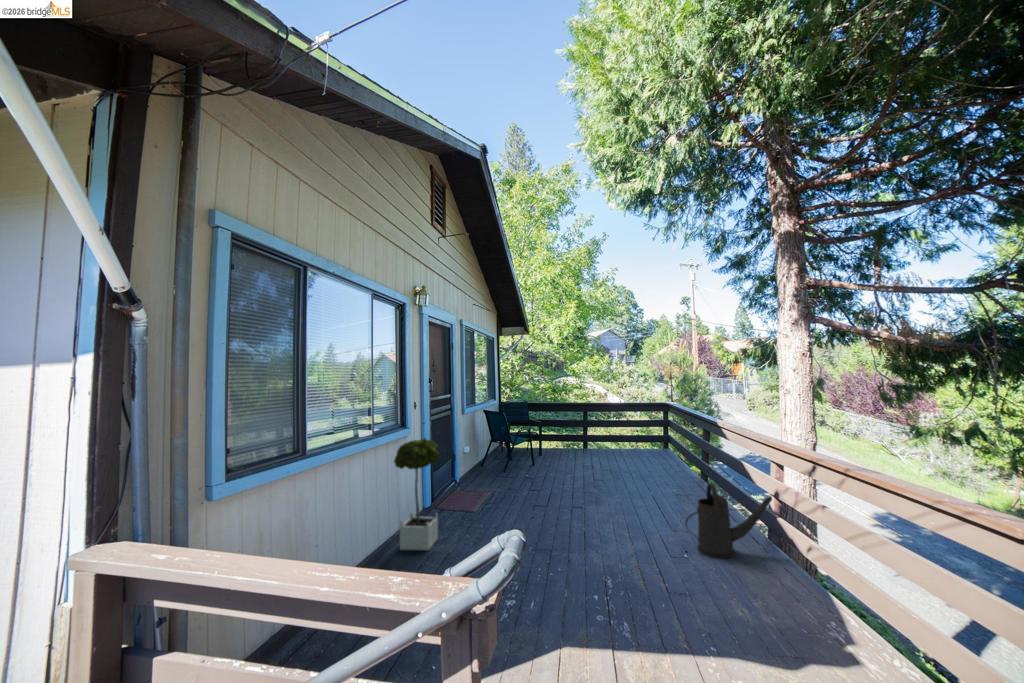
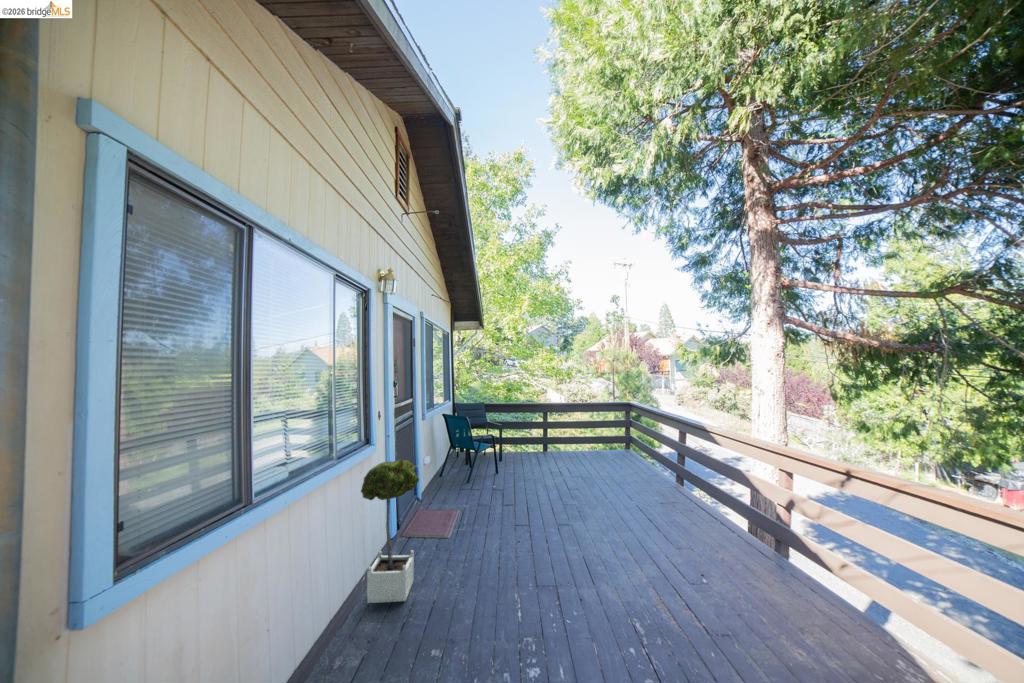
watering can: present [685,483,772,559] -> none [703,500,794,585]

